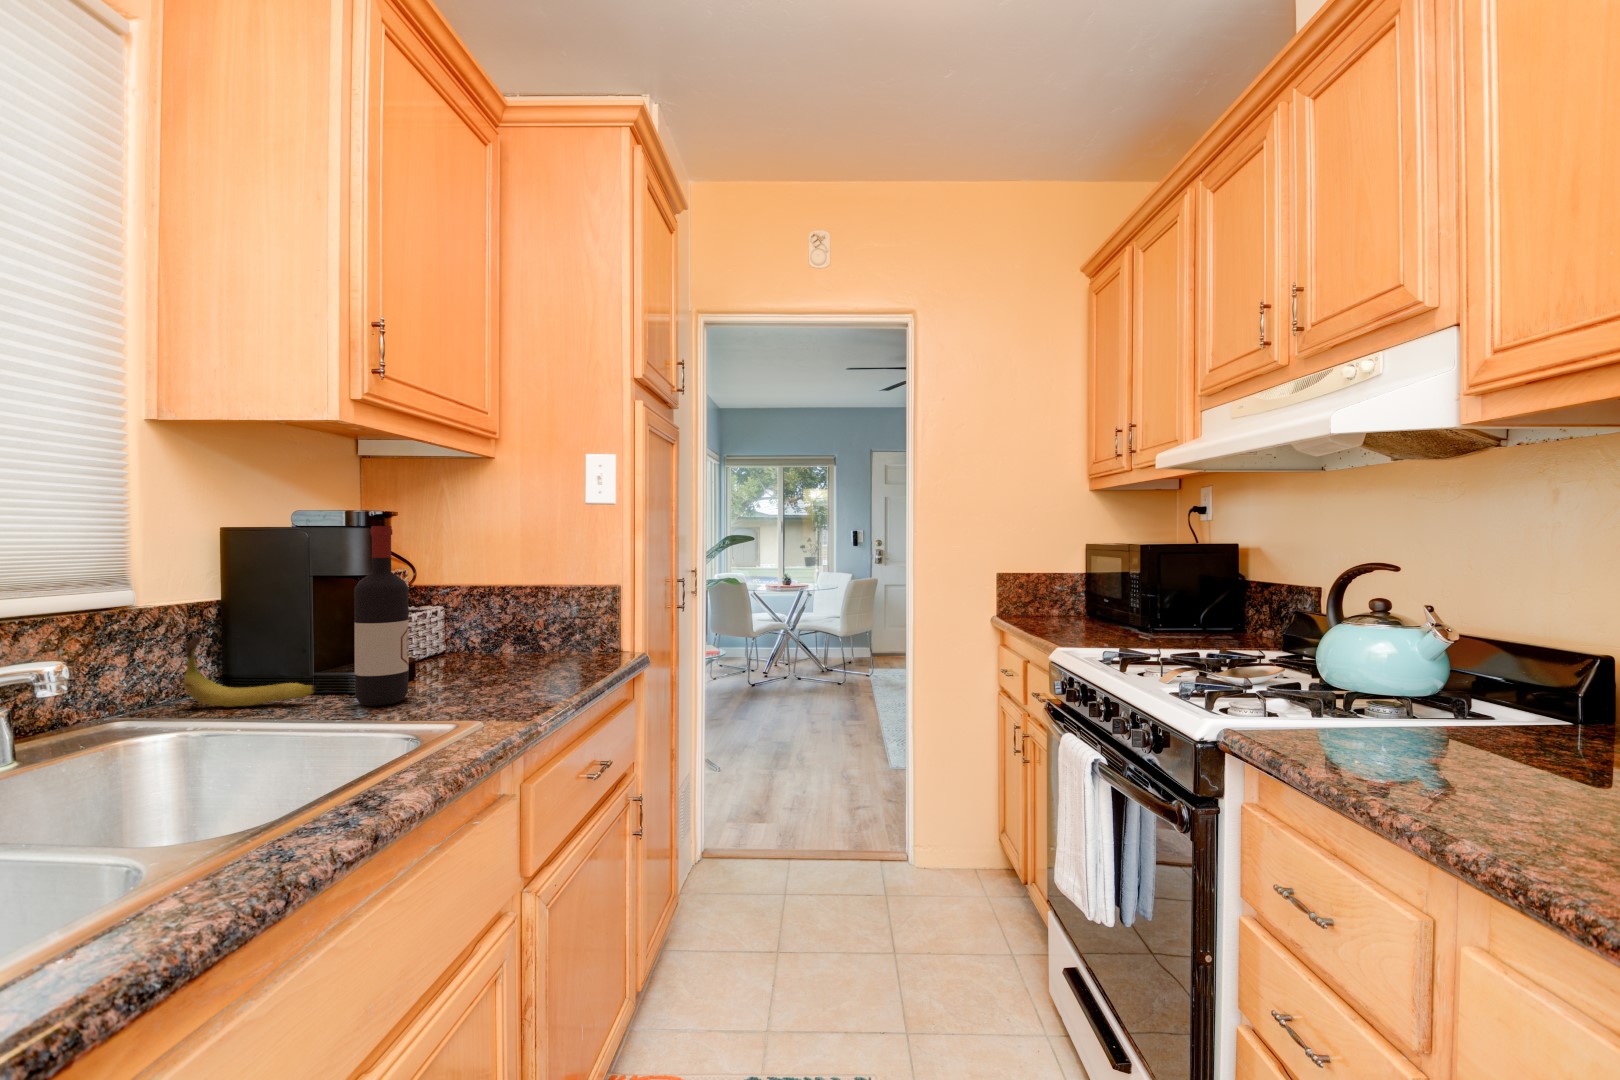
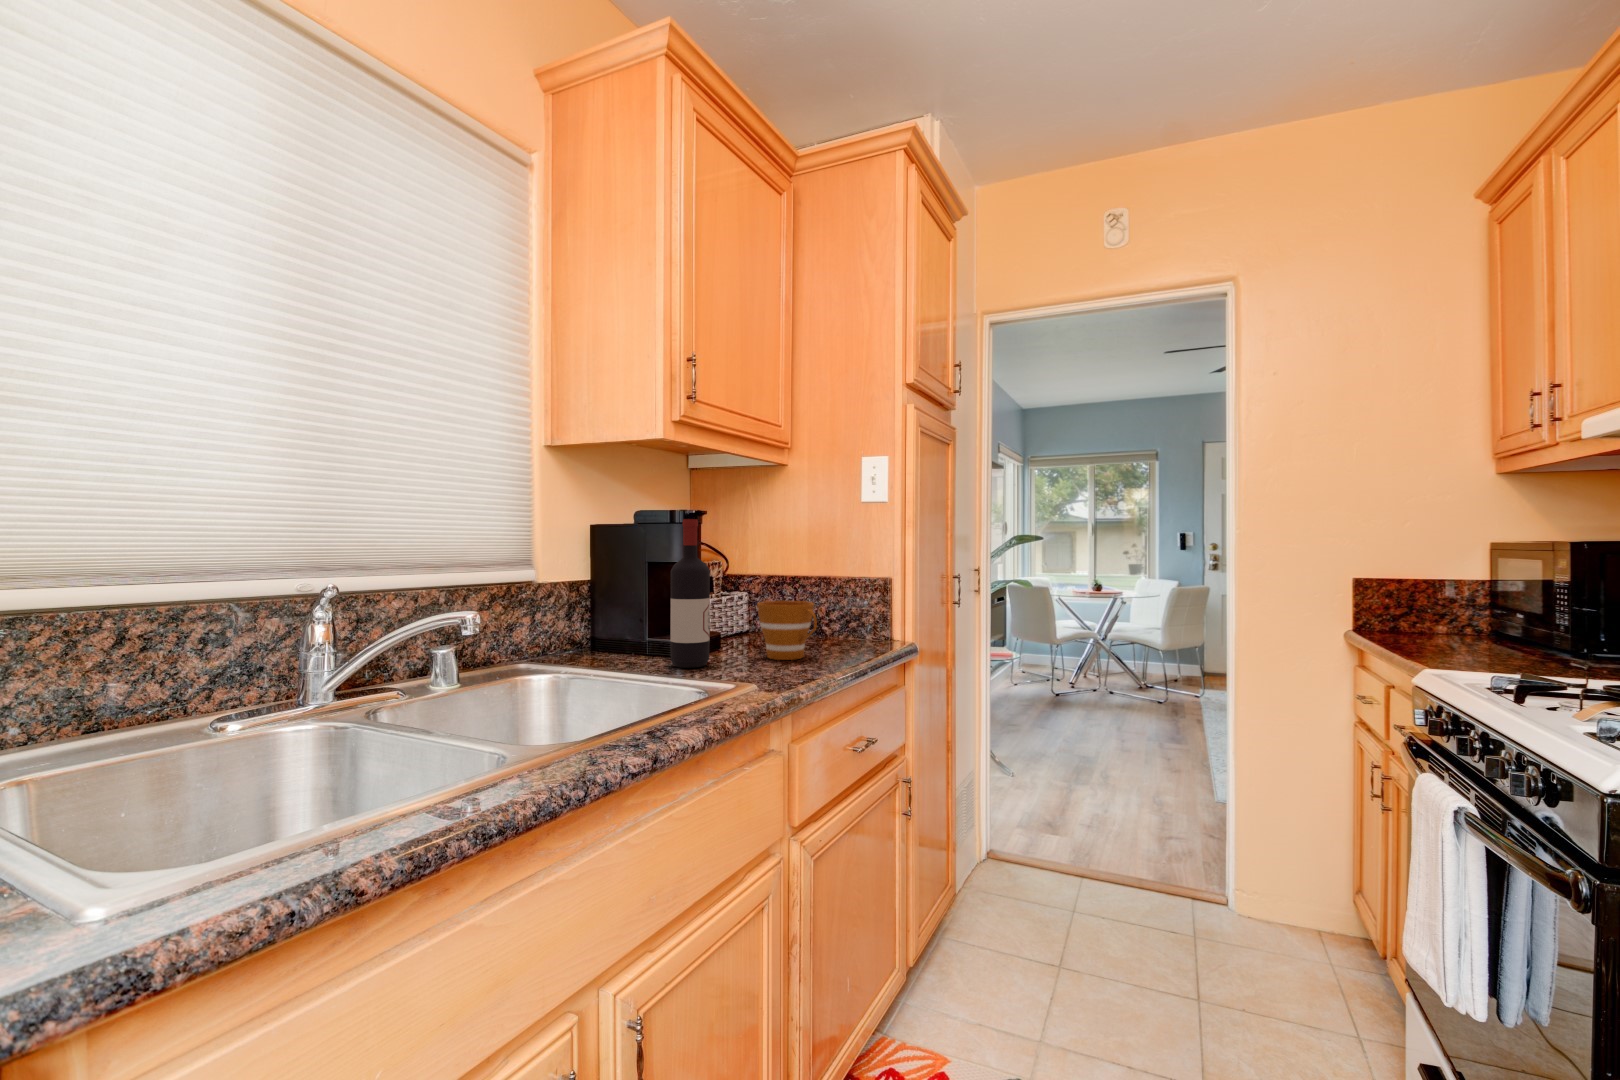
cup: none [466,616,541,685] -> present [757,601,817,660]
banana: present [183,636,315,707] -> none [561,604,645,661]

